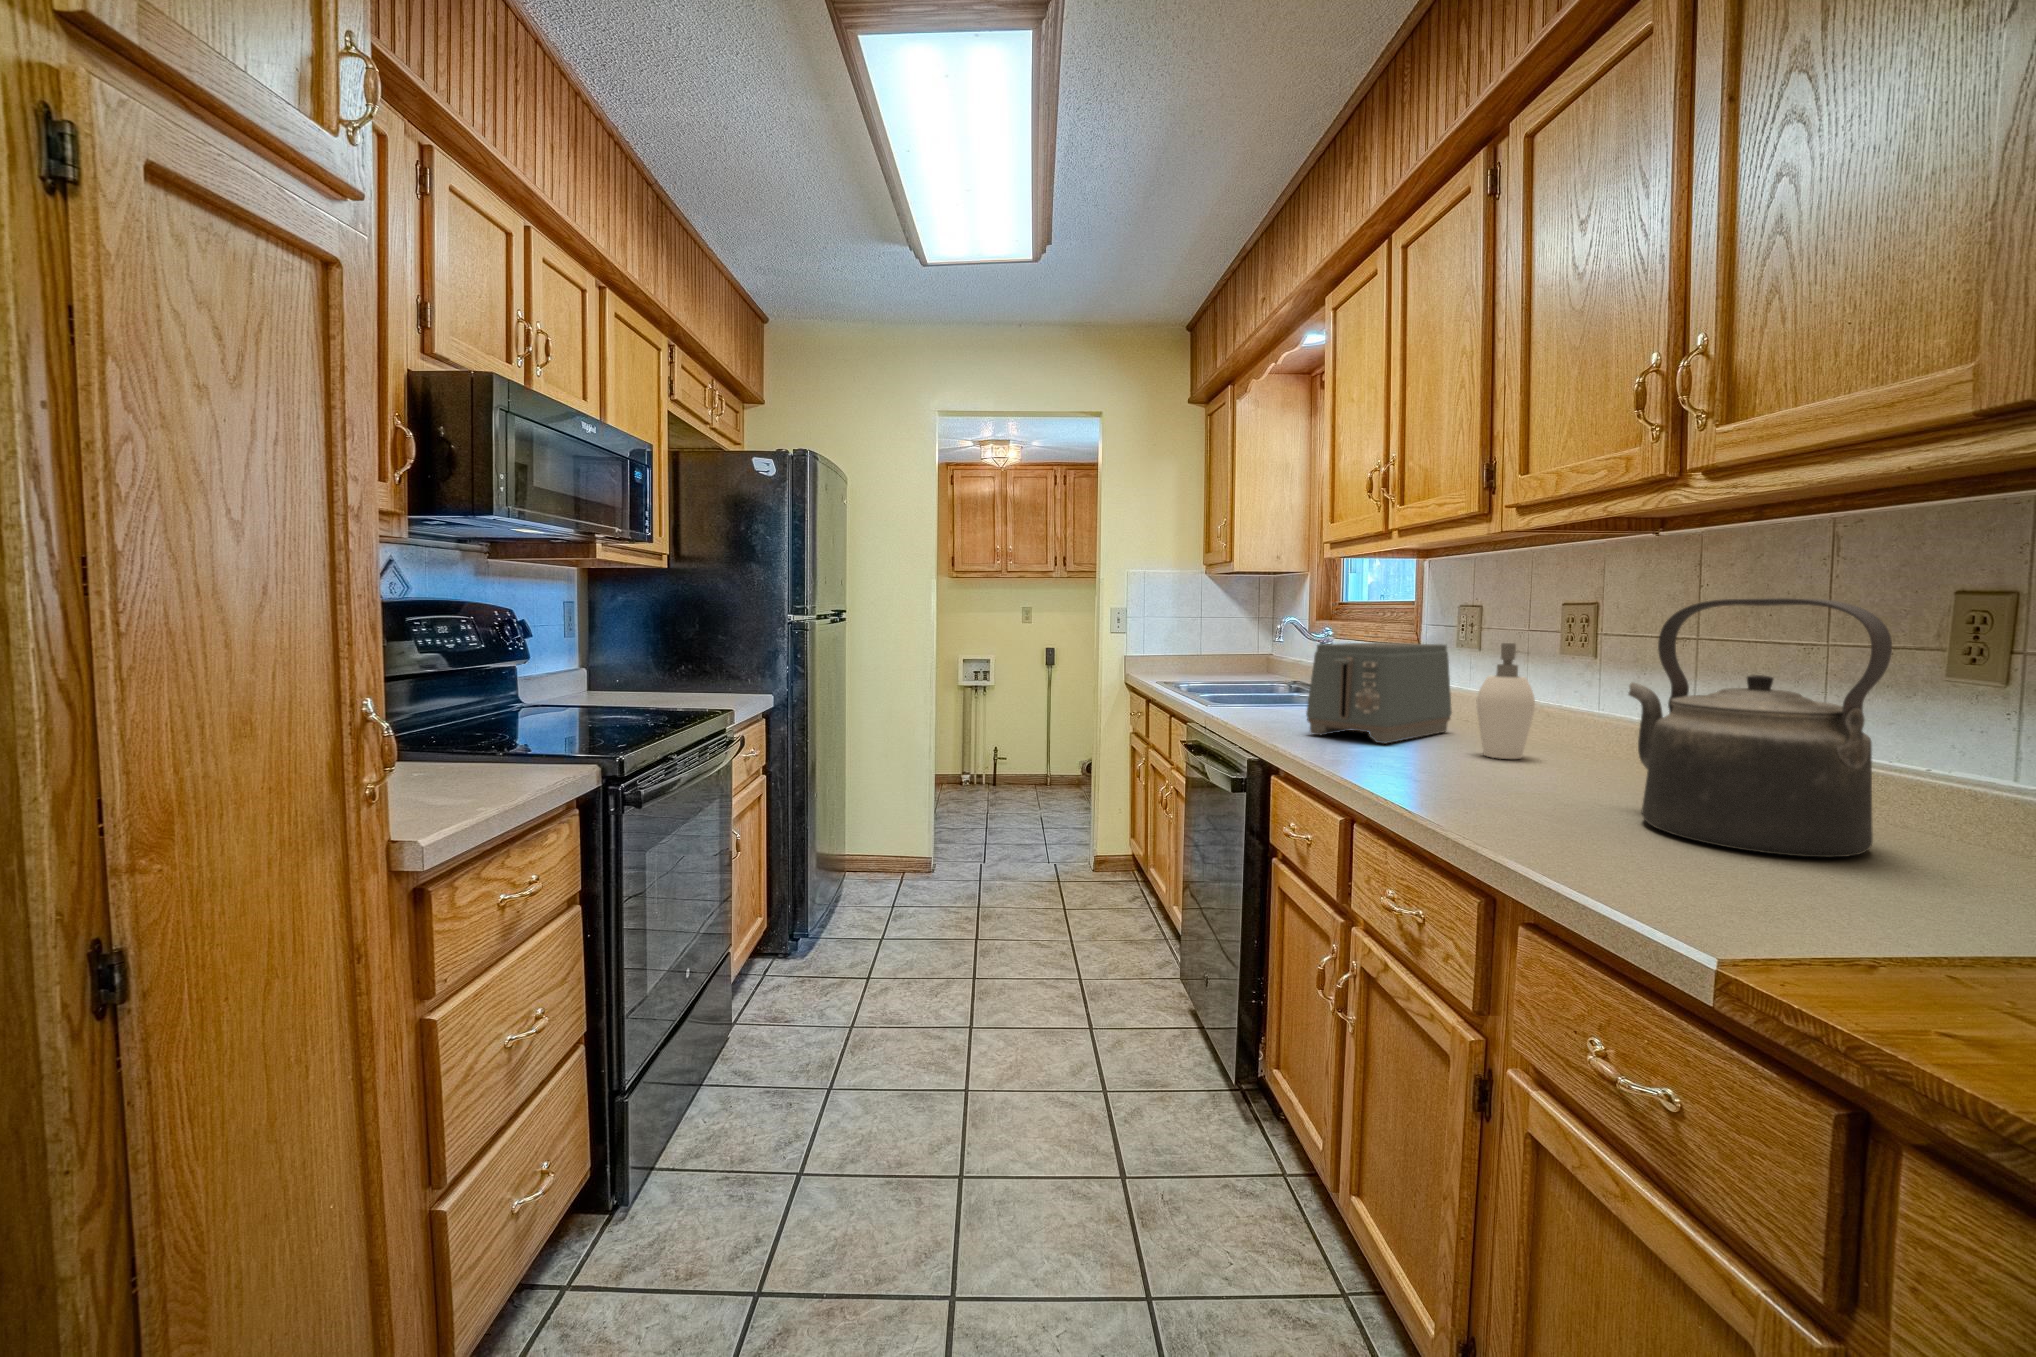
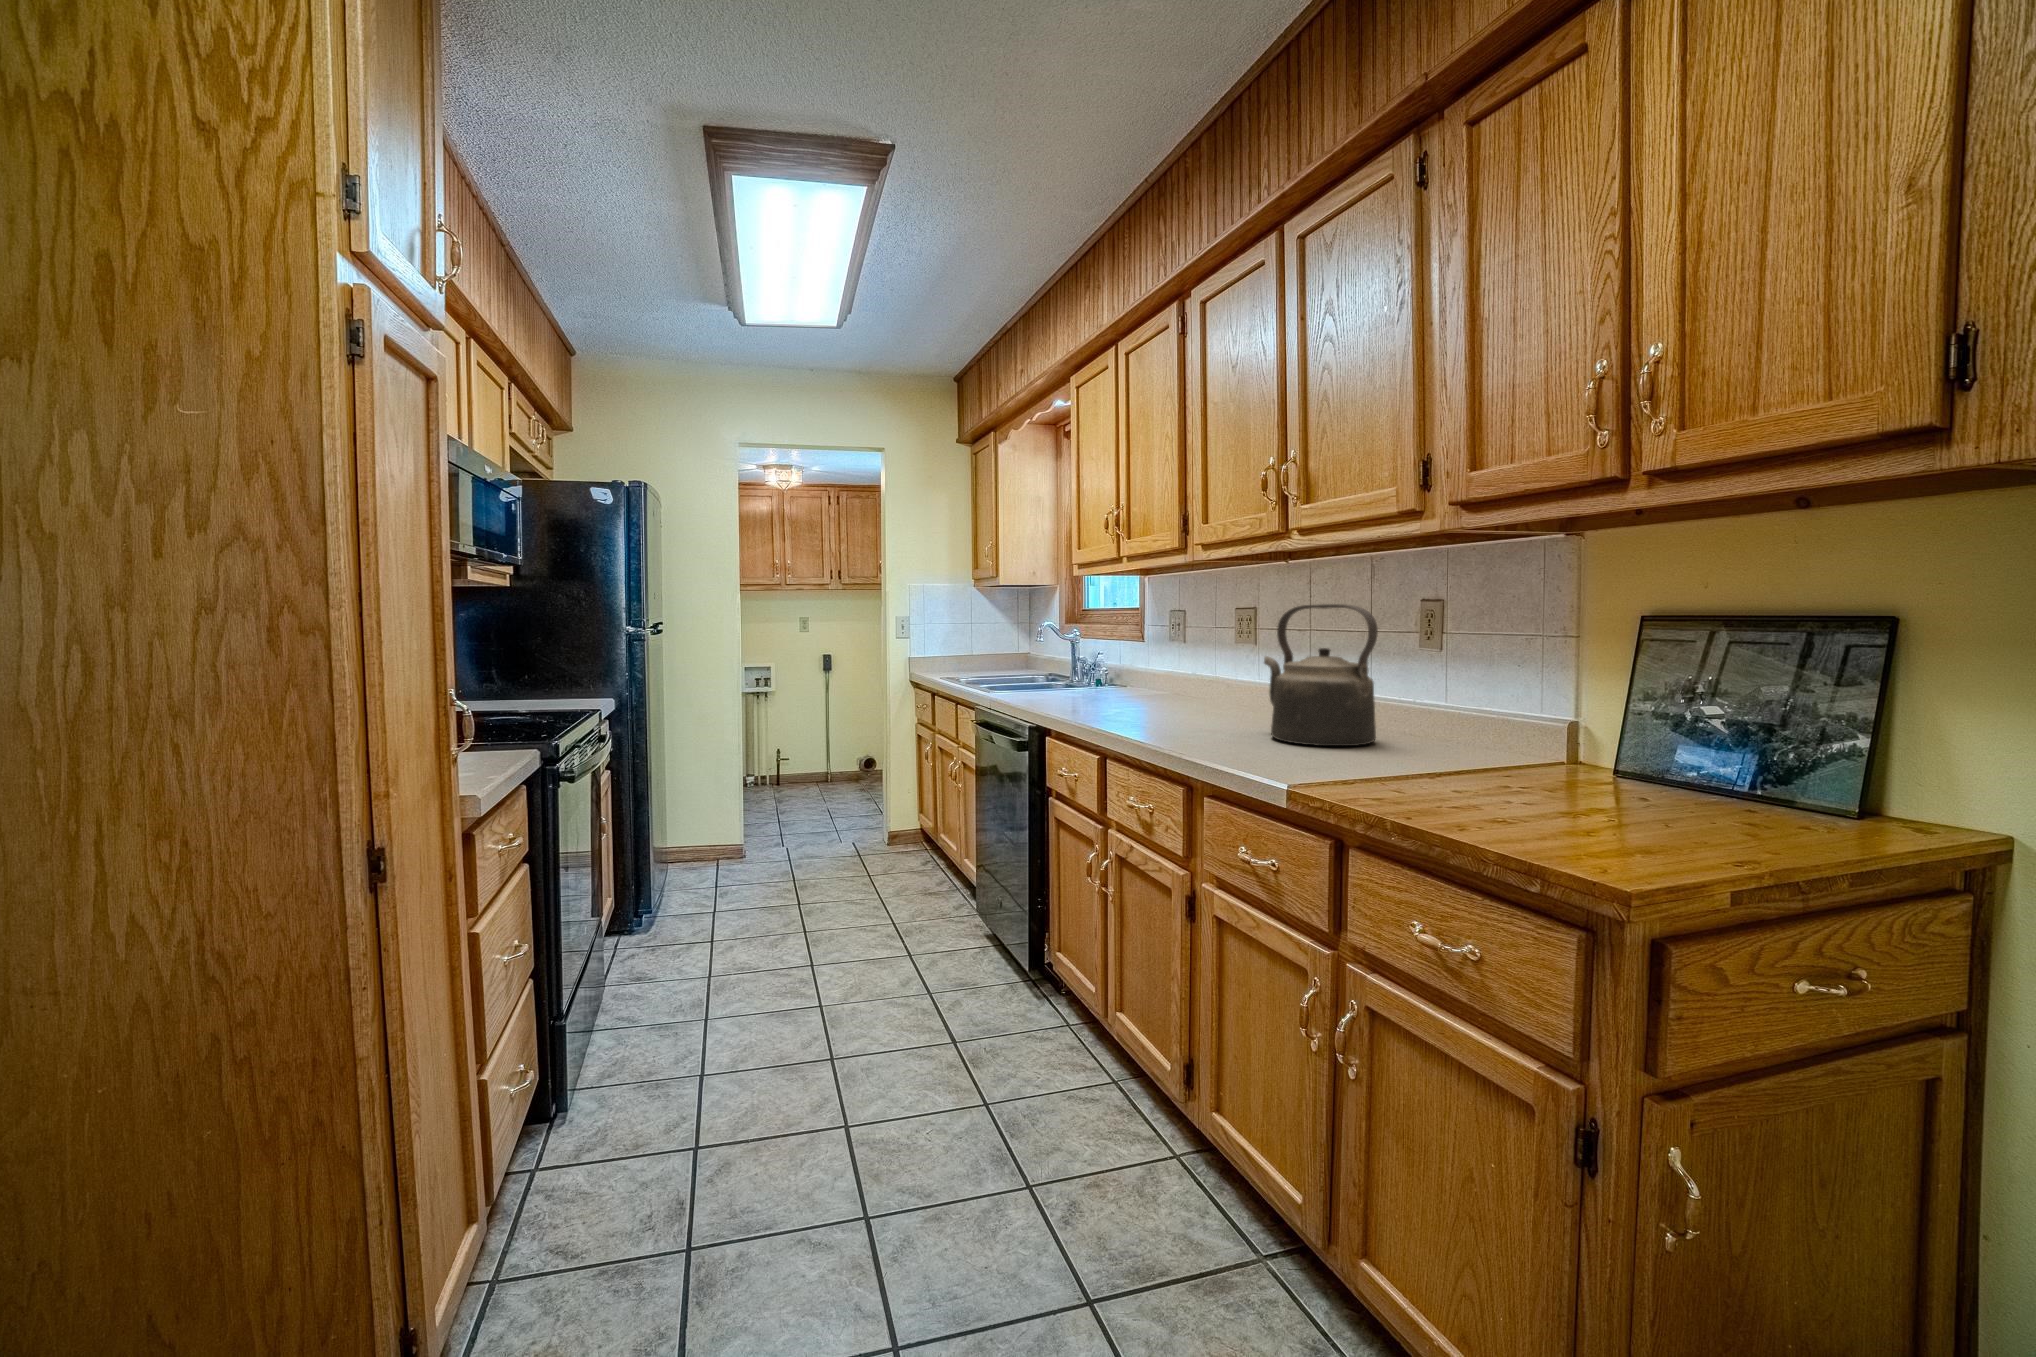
toaster: present [1306,642,1452,744] -> none [1071,638,1167,709]
soap dispenser: present [1477,643,1535,759] -> none [1182,635,1217,713]

